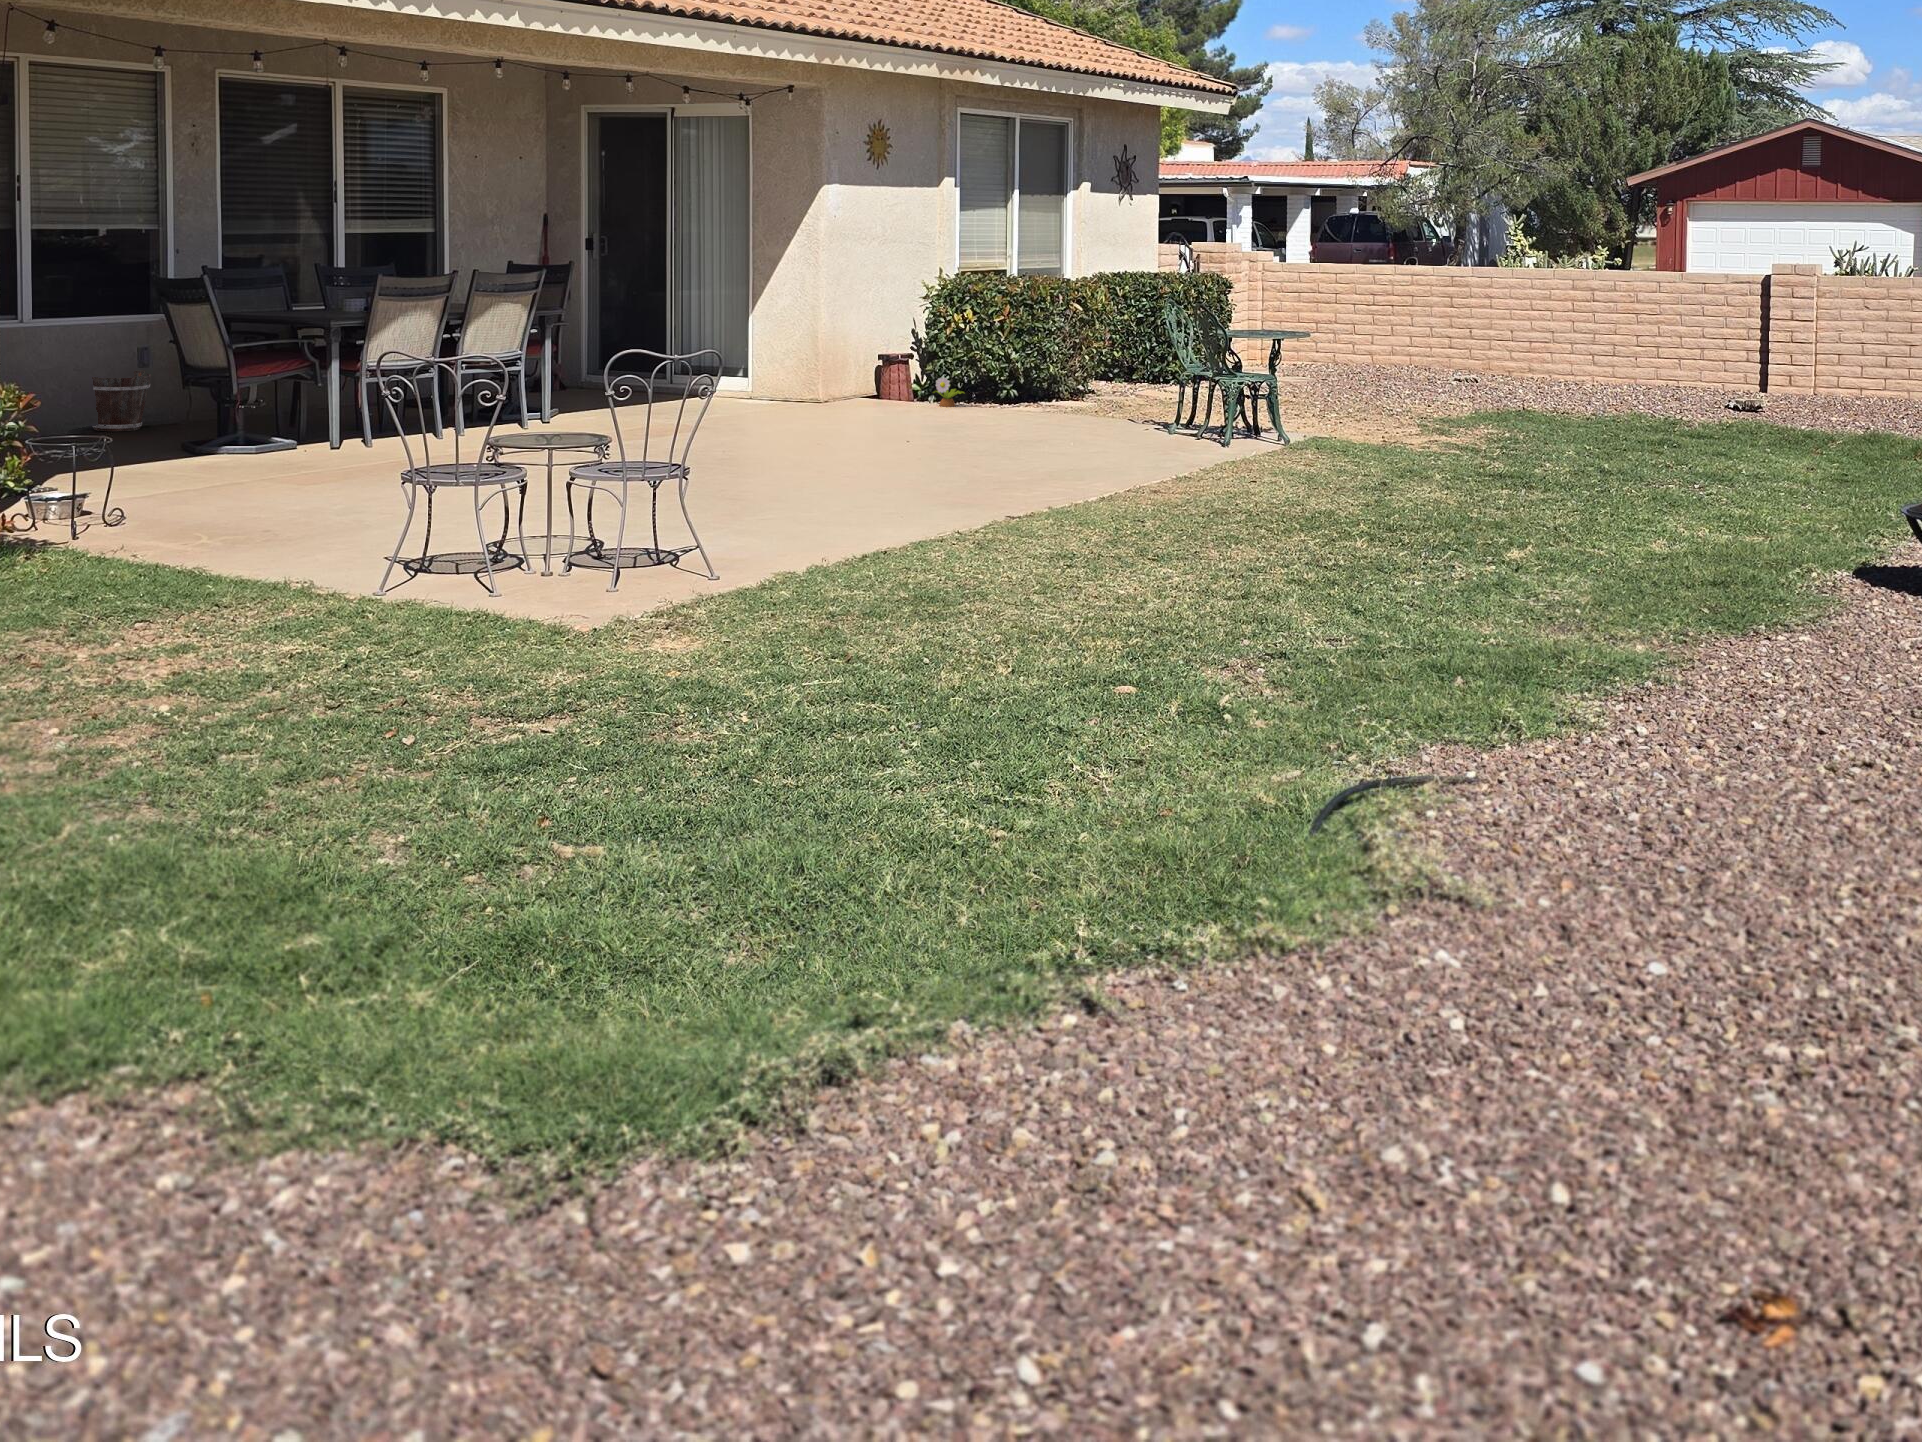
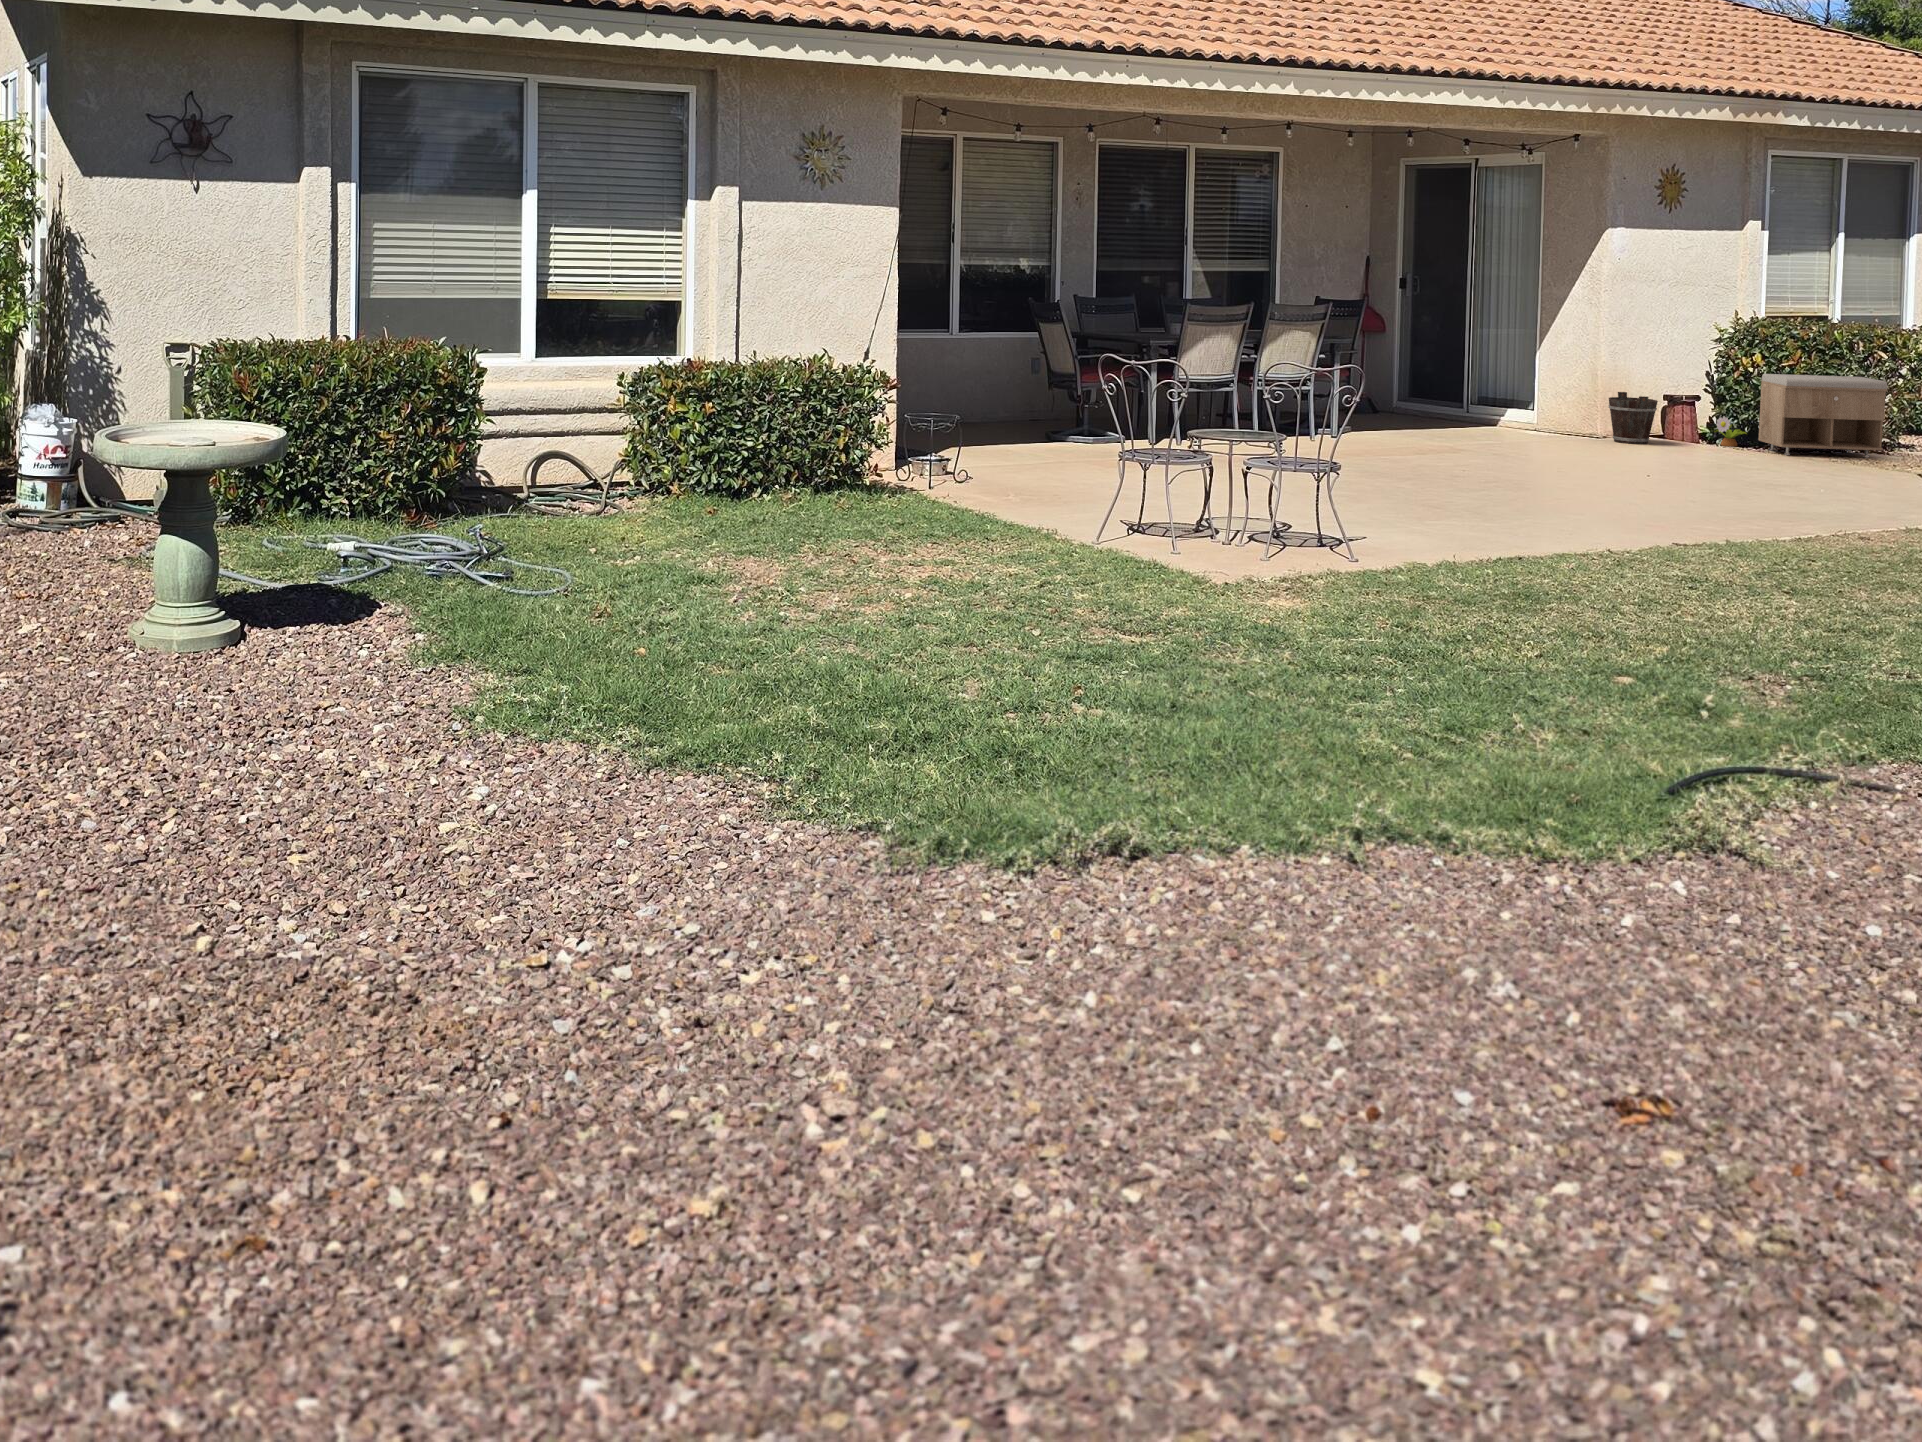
storage bench: none [976,332,1092,413] -> present [1758,374,1887,458]
bucket: present [92,370,151,431] -> present [1609,392,1658,444]

